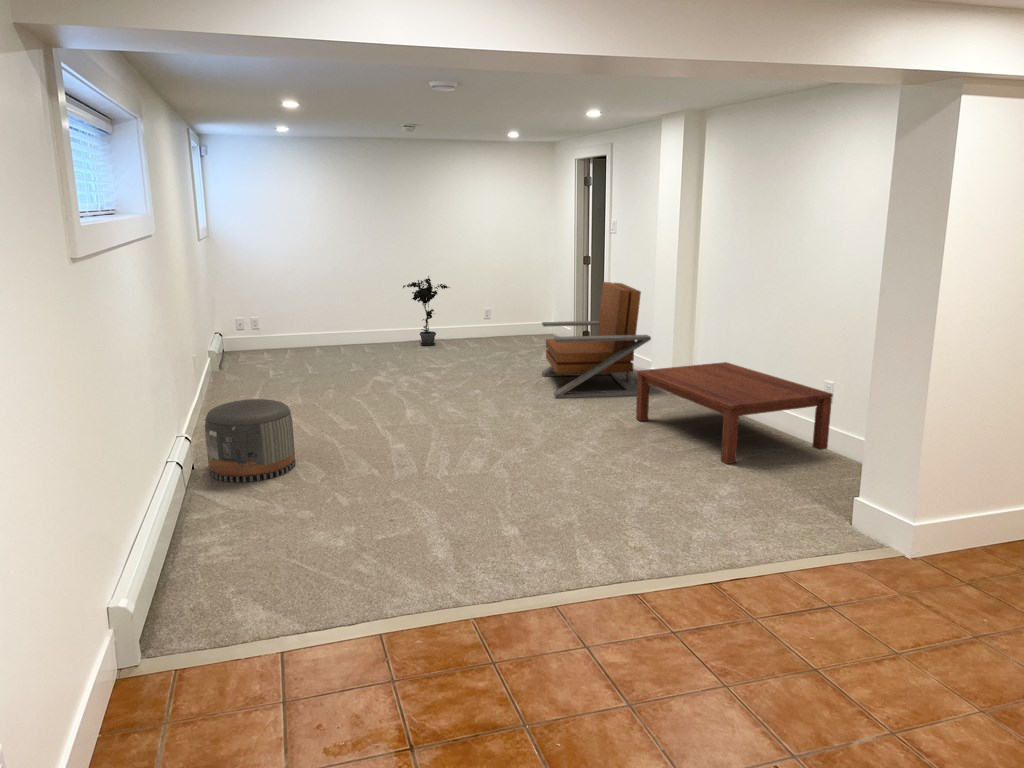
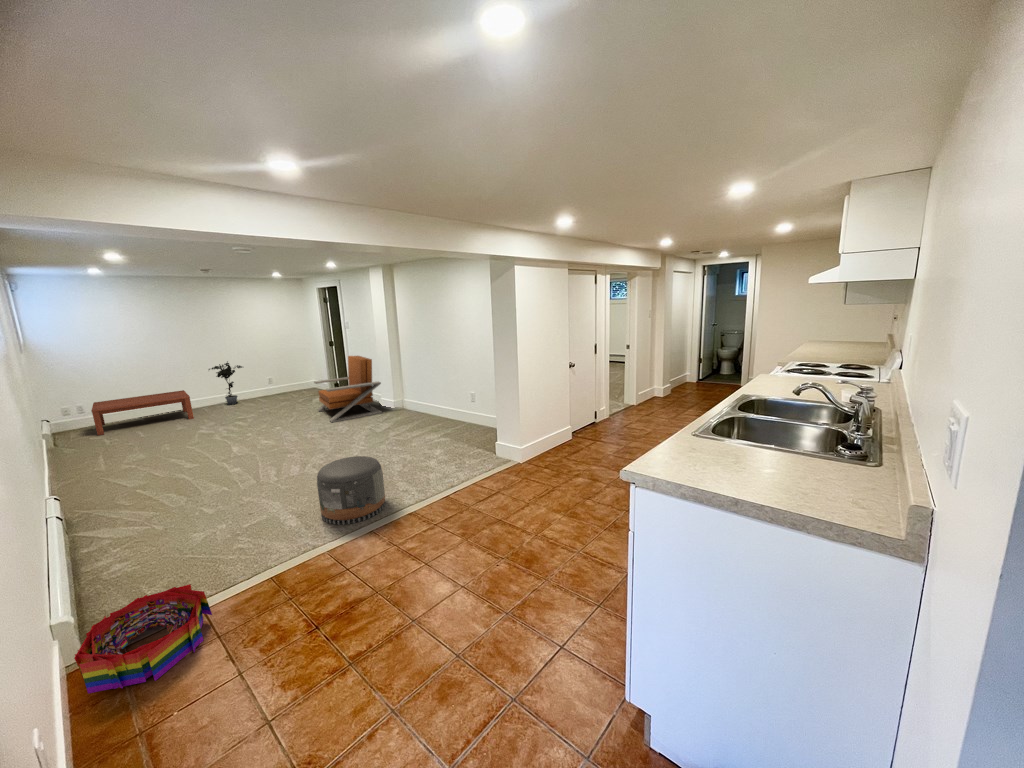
coffee table: present [636,362,833,464] -> present [91,390,194,435]
pouf: present [205,399,296,482] -> present [317,456,386,525]
storage bin: none [120,602,285,733] -> present [74,584,212,693]

